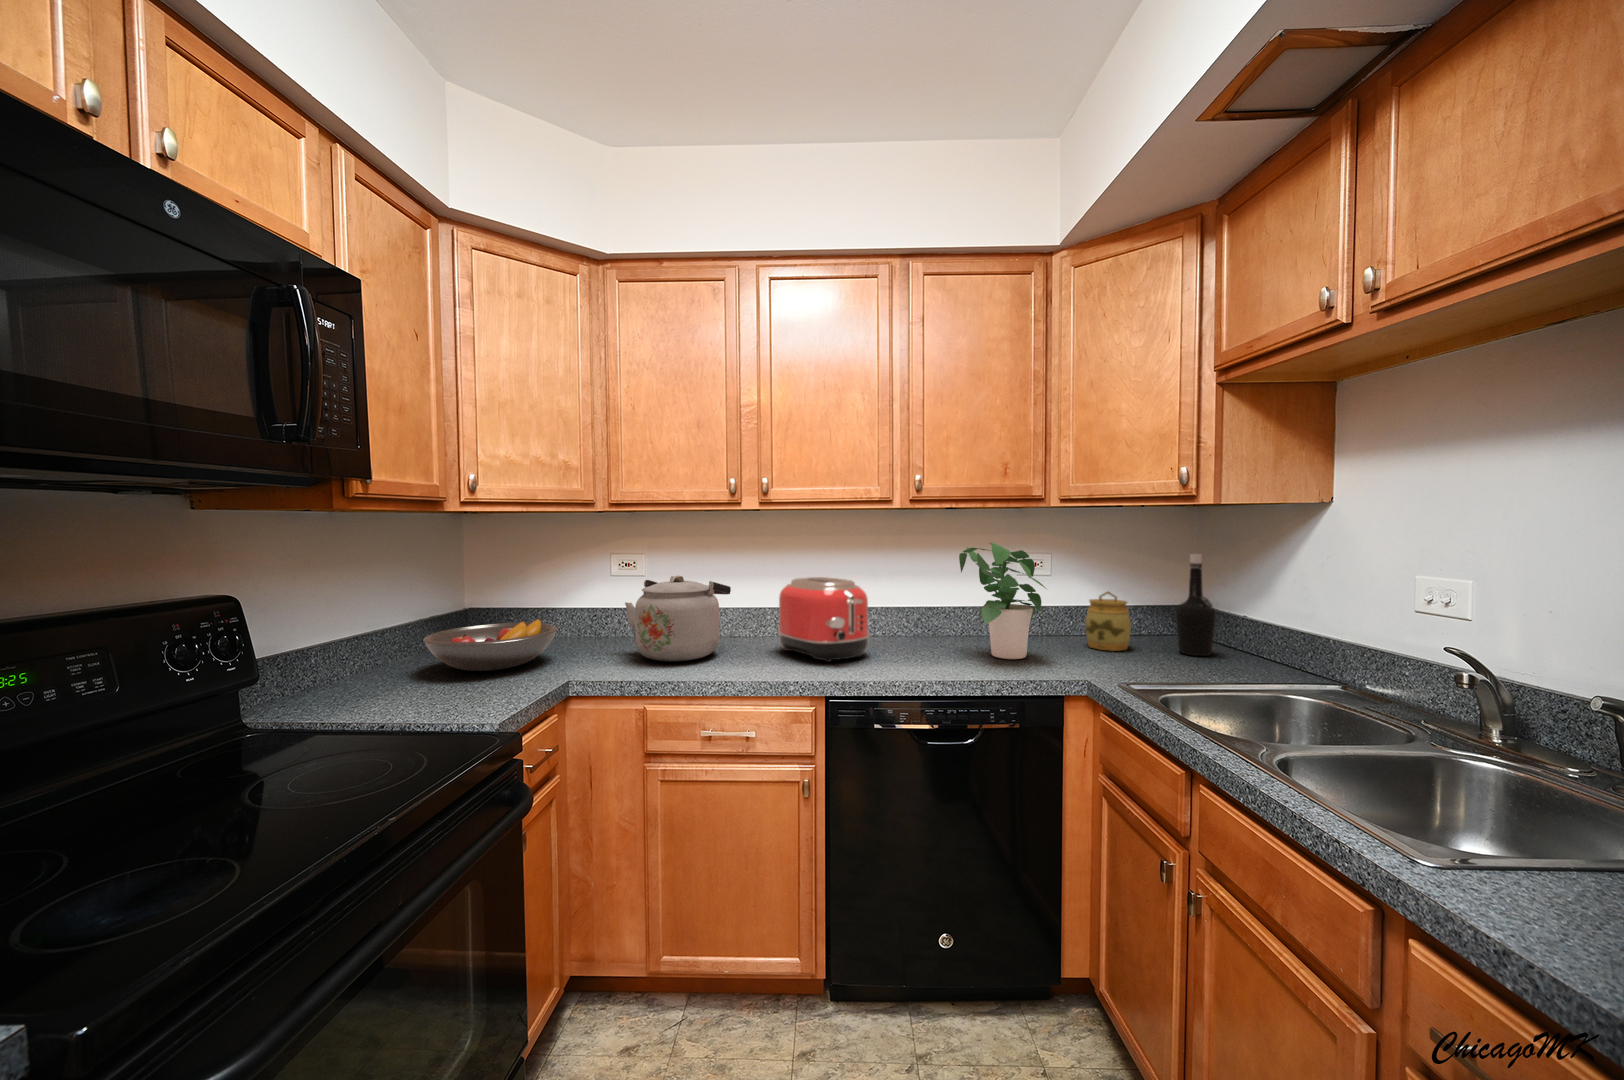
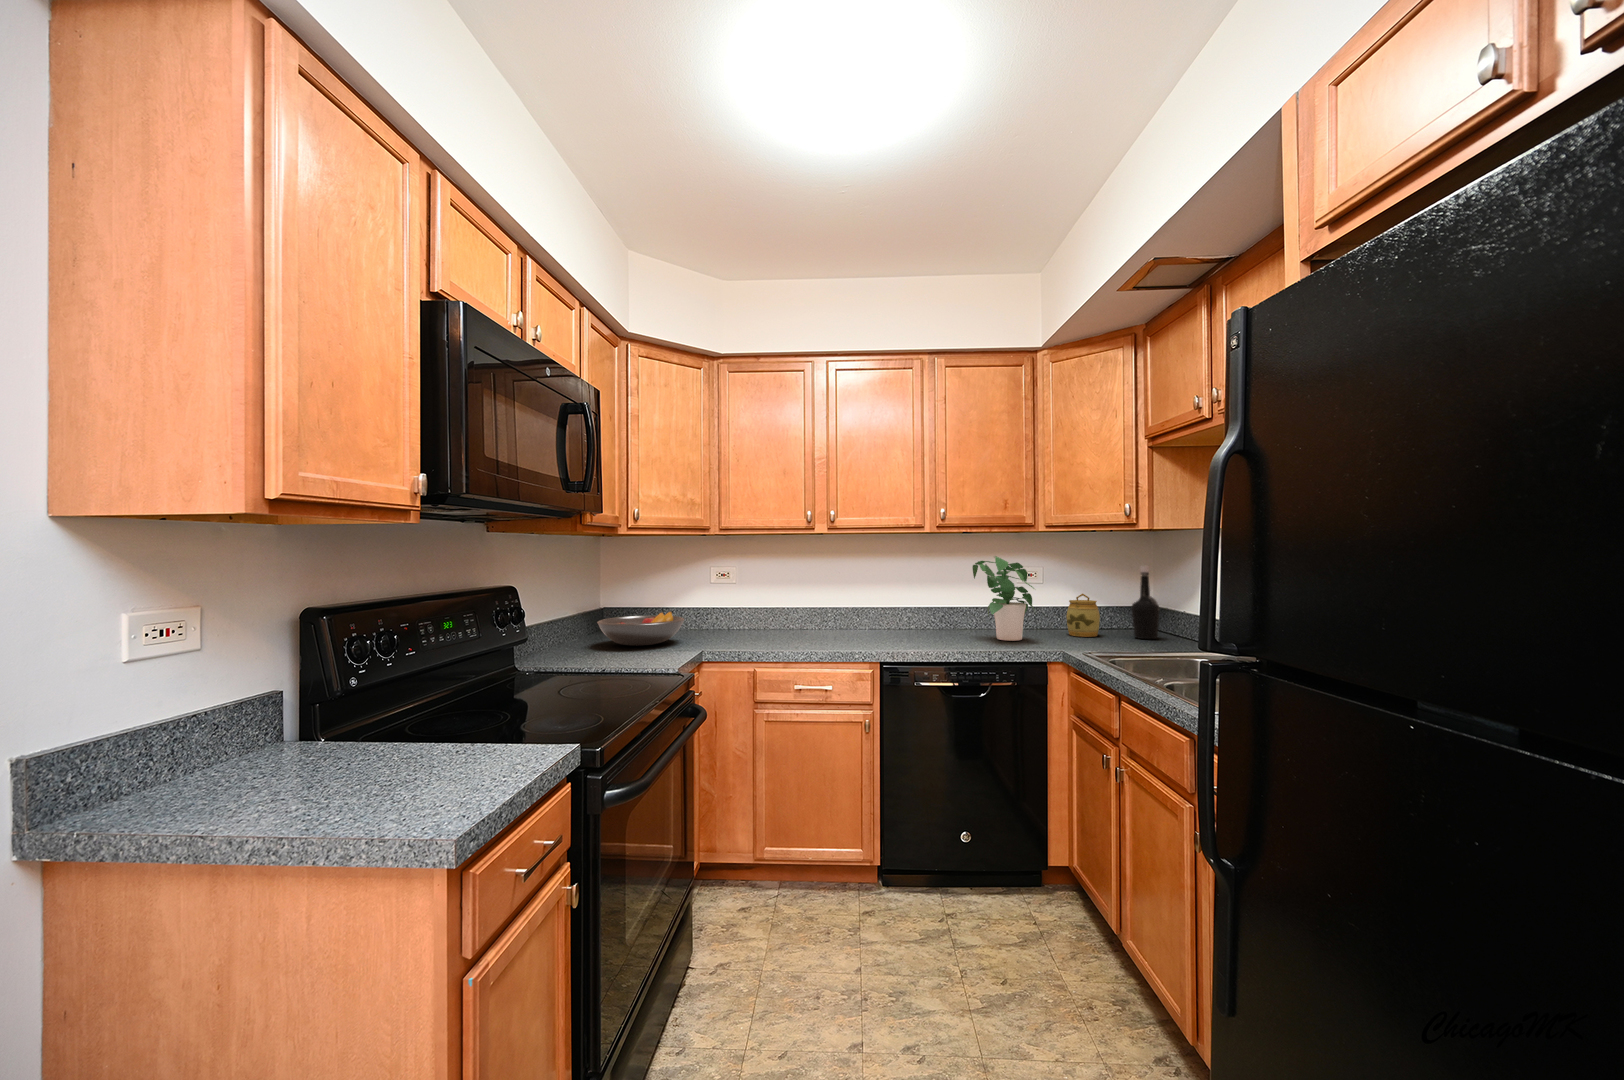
kettle: present [625,575,731,661] -> none [729,581,805,641]
toaster: present [778,577,870,662] -> none [840,583,908,642]

